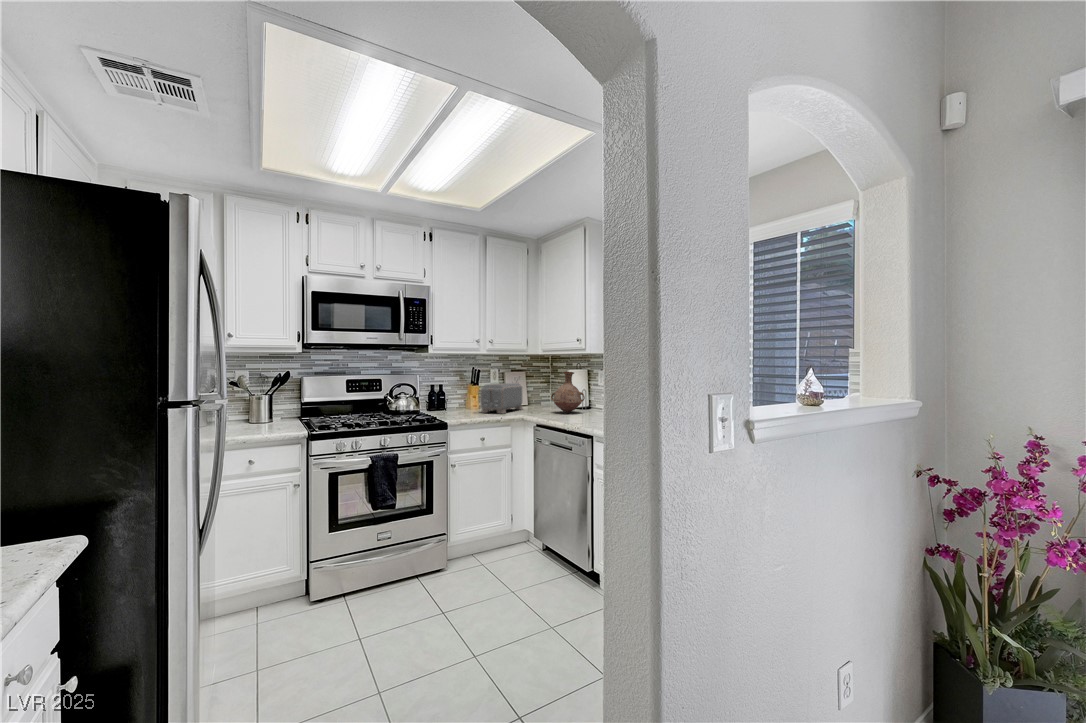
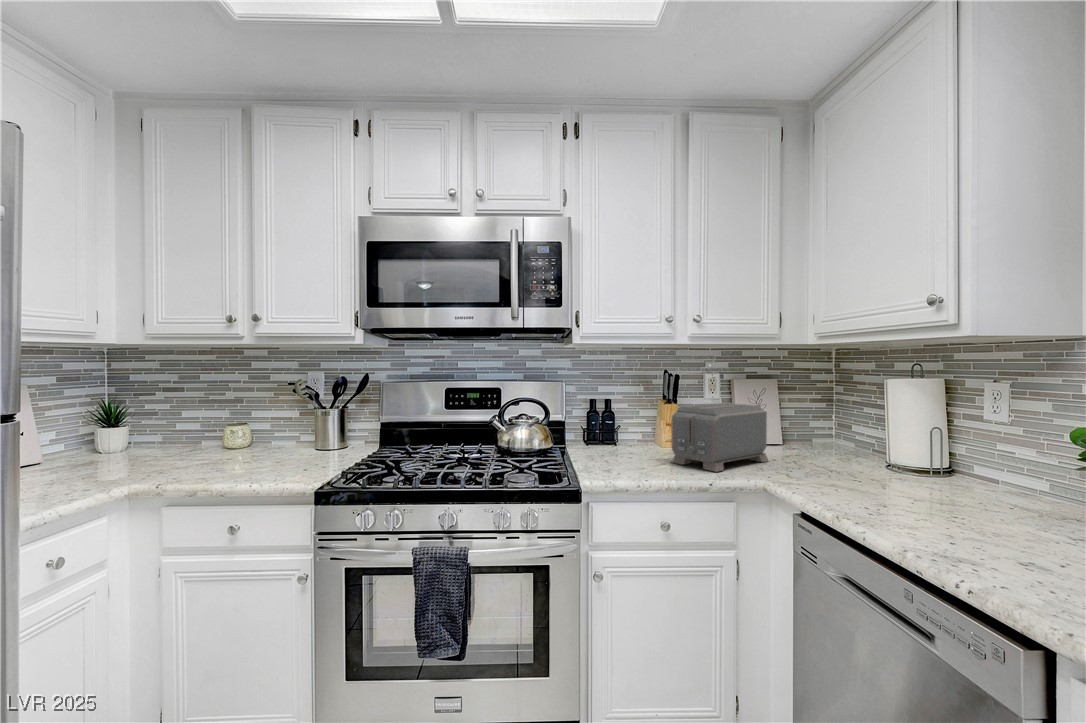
vase: present [551,372,585,413] -> none [836,385,936,488]

